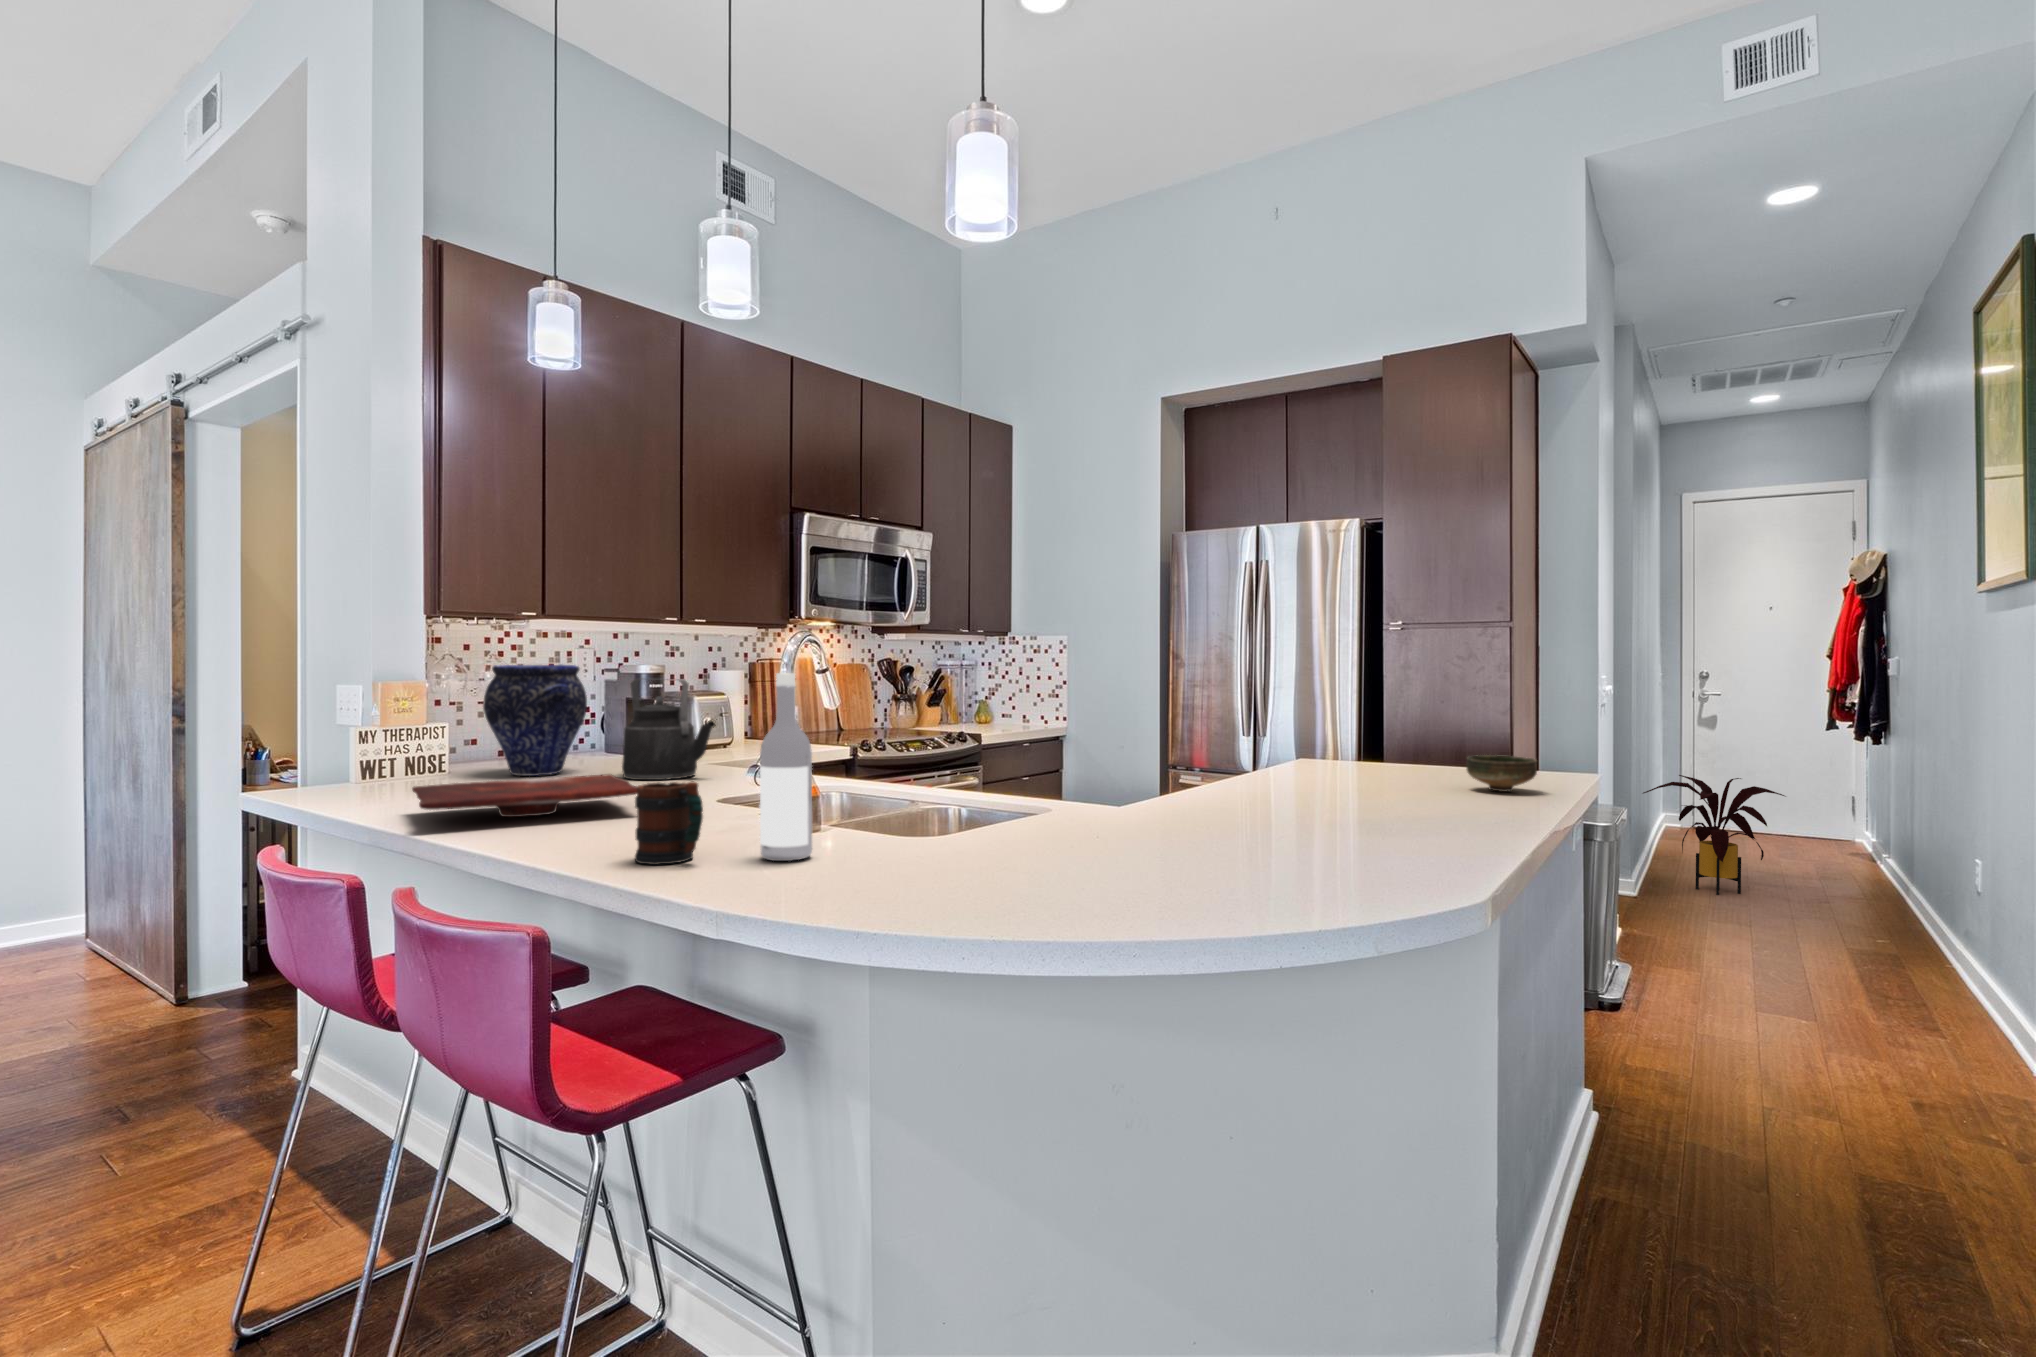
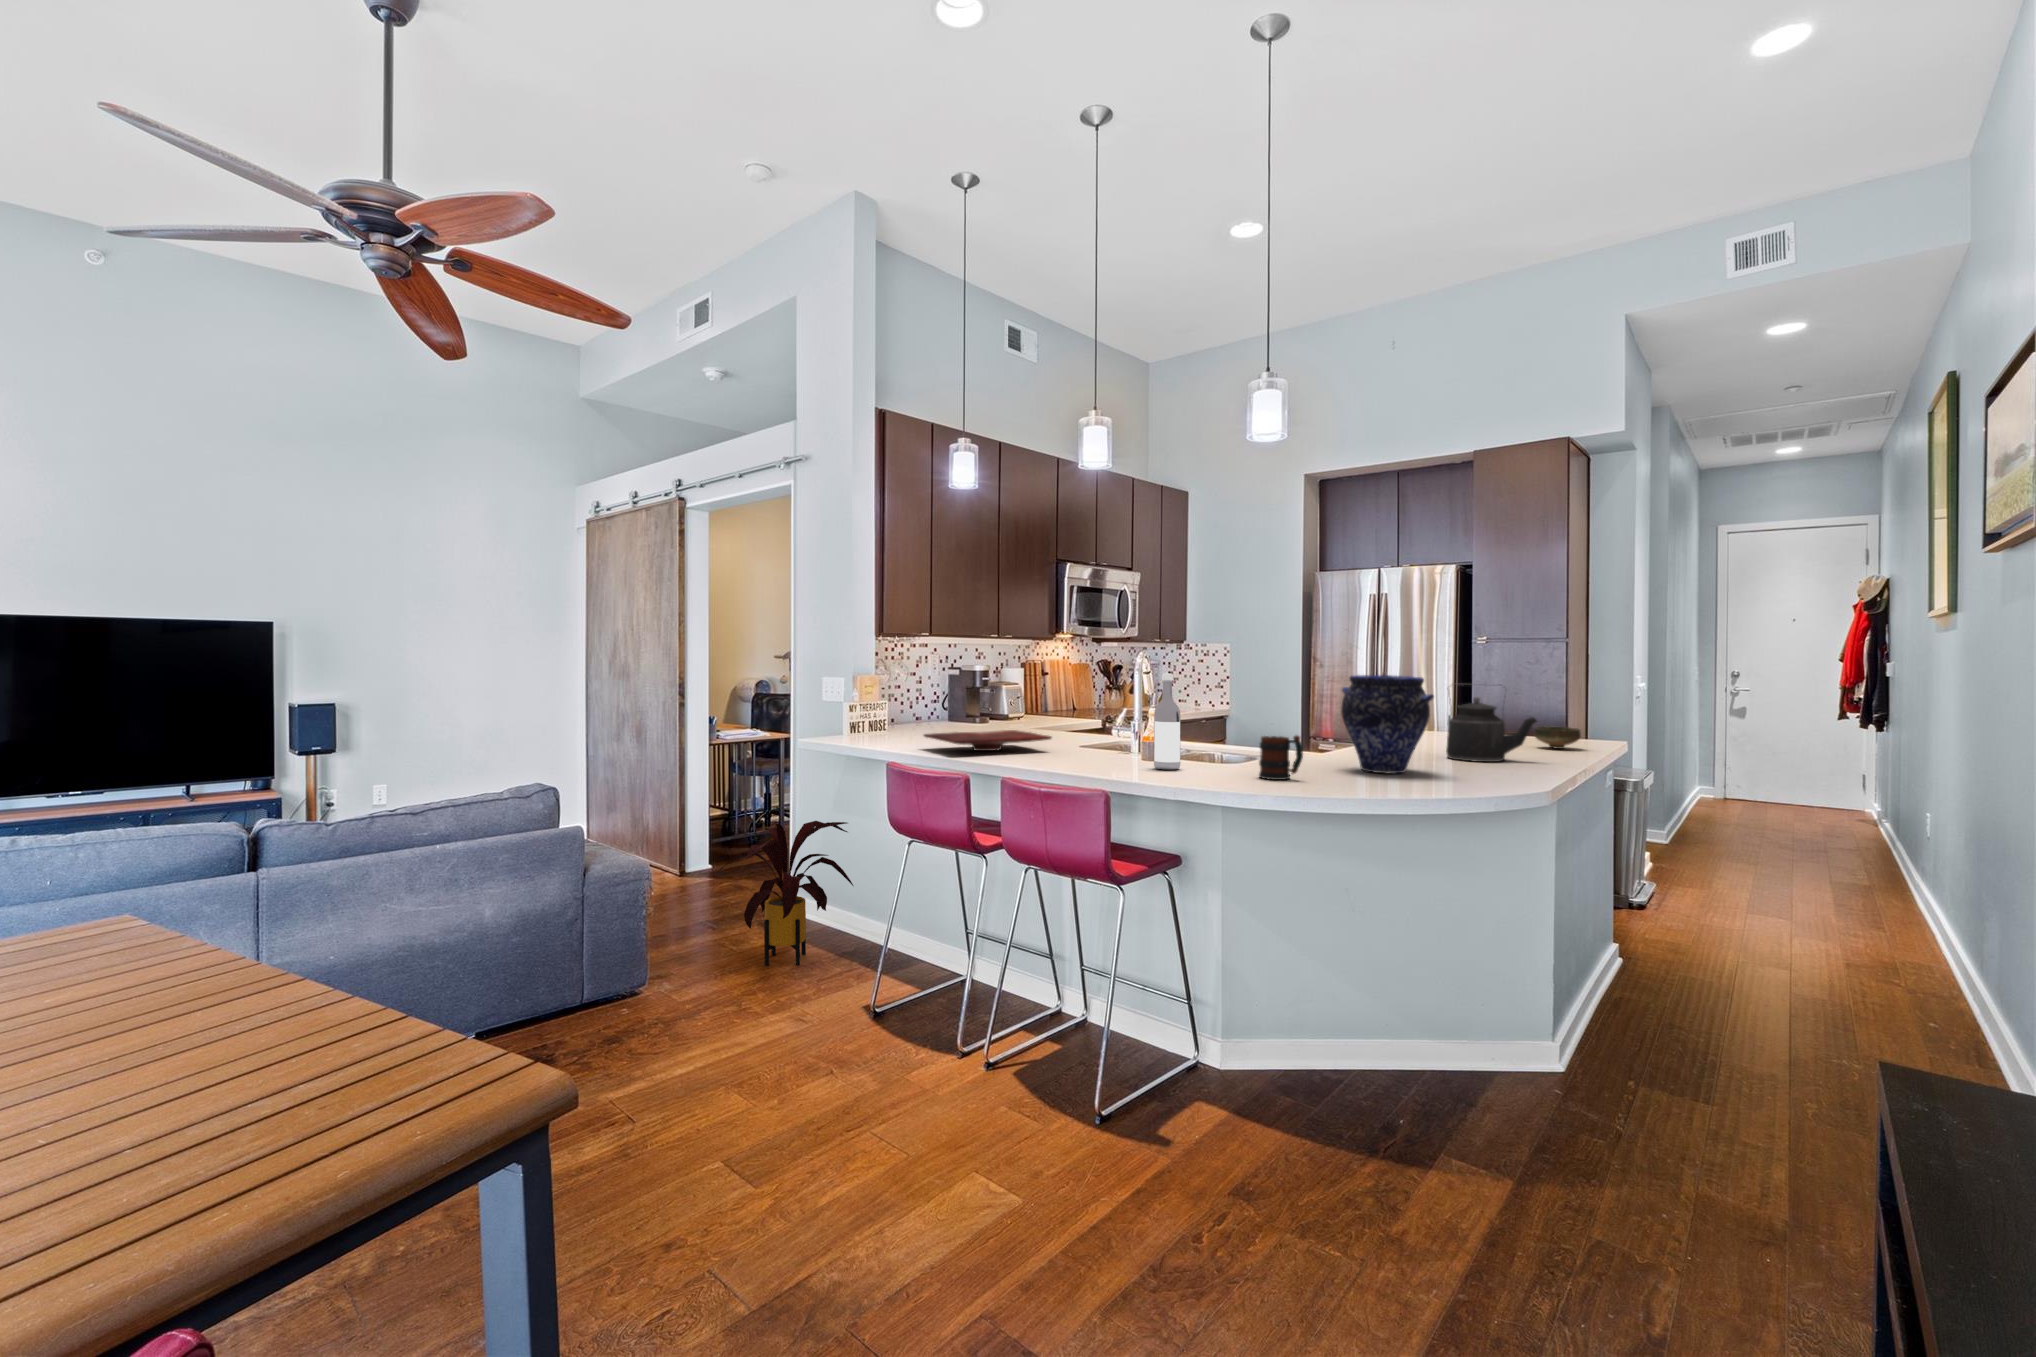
vase: present [483,665,587,776] -> present [1341,675,1434,773]
kettle: present [622,679,715,780] -> present [1446,684,1537,762]
house plant: present [1643,775,1784,895] -> present [720,821,853,966]
mug: present [635,781,703,865] -> present [1259,735,1303,780]

